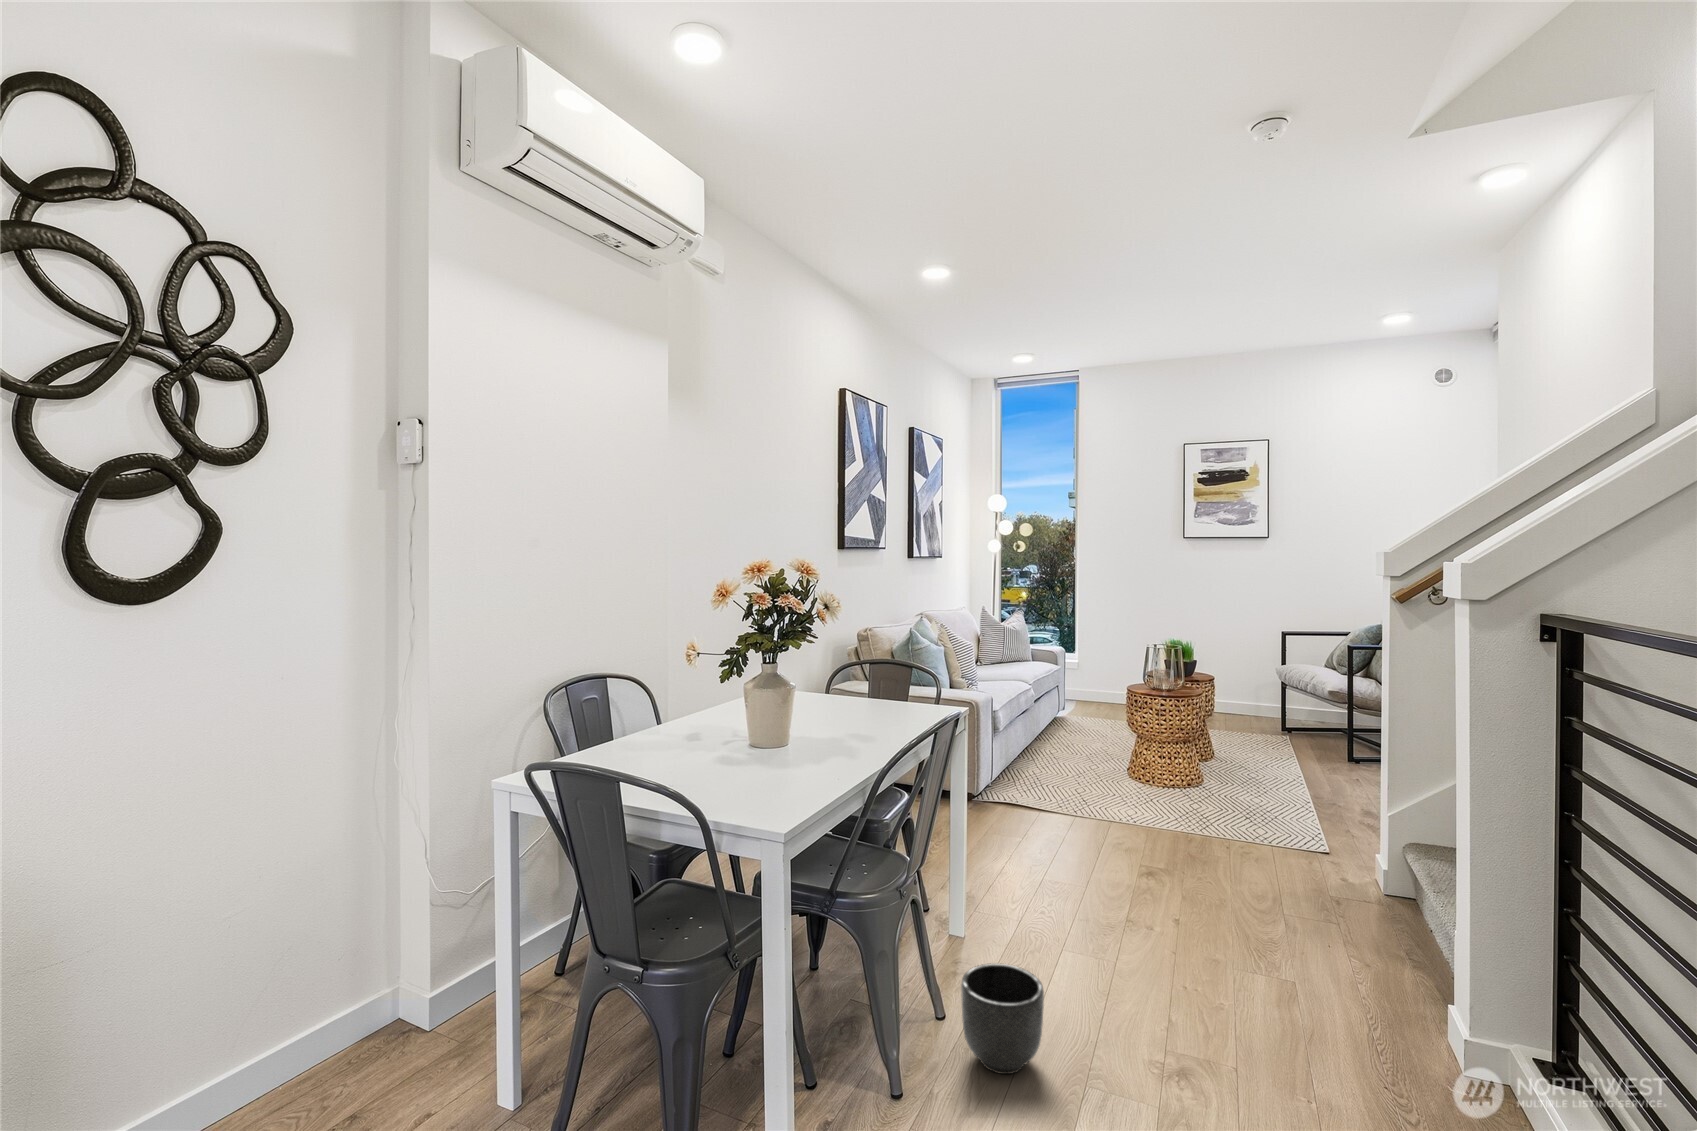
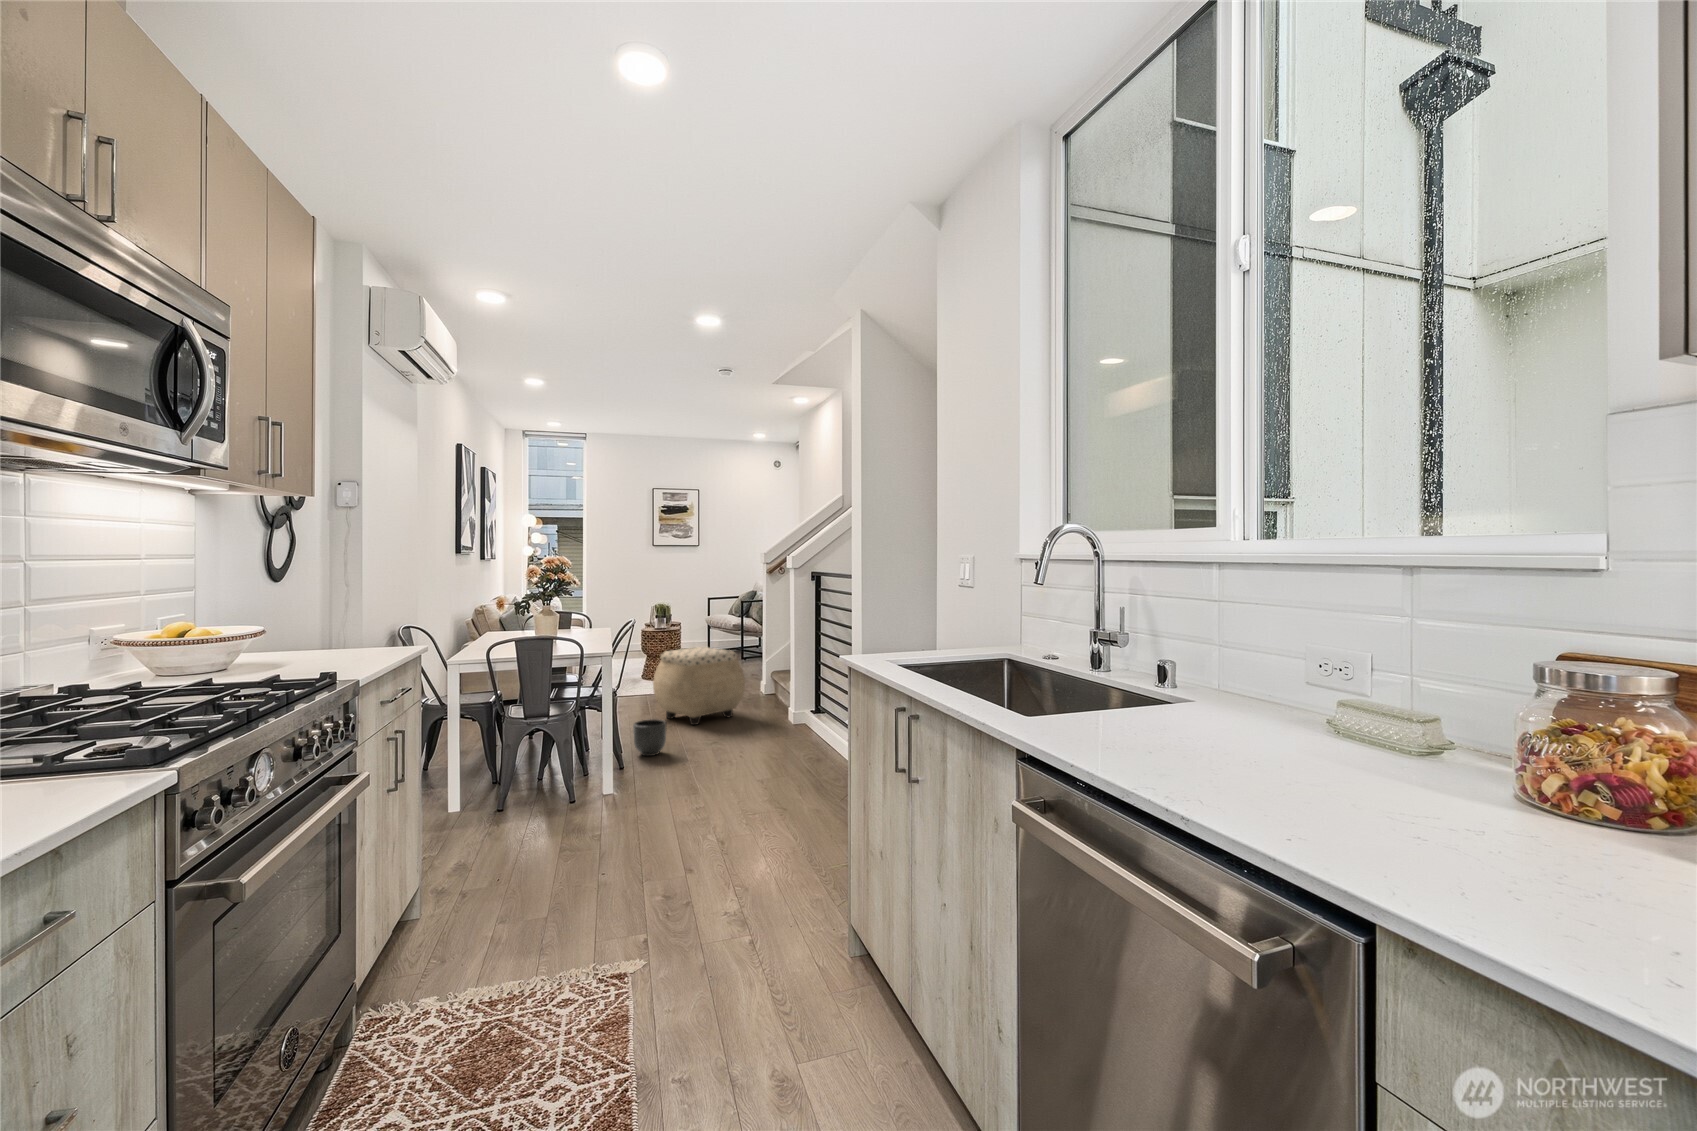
ottoman: none [1086,766,1308,965] -> present [653,647,745,725]

